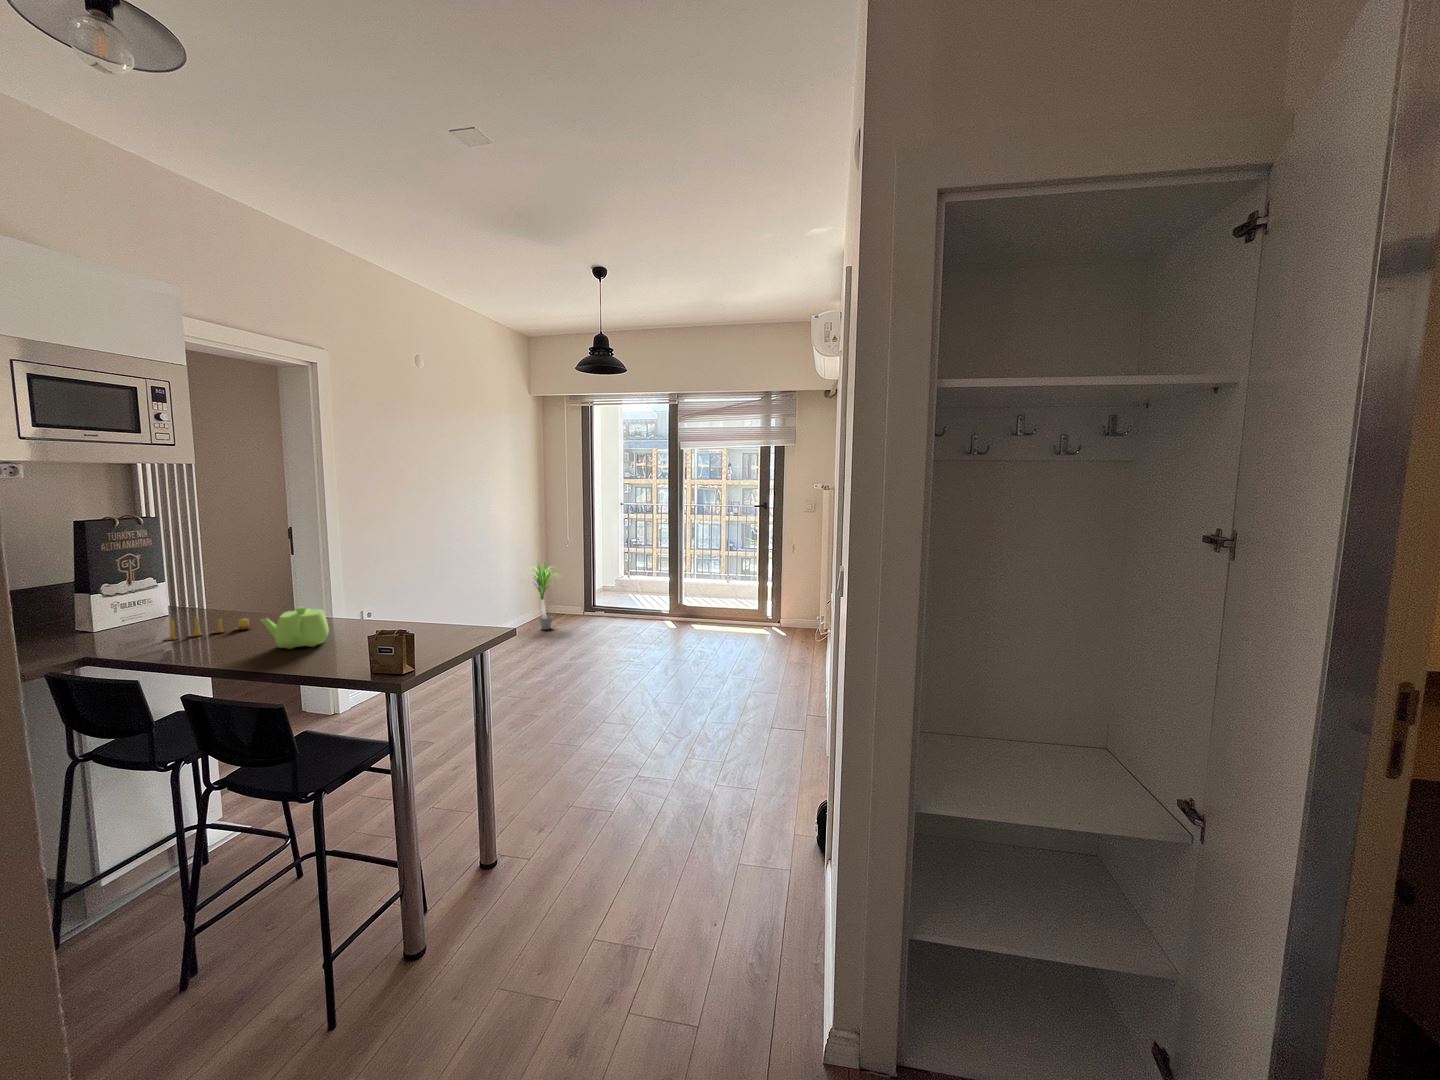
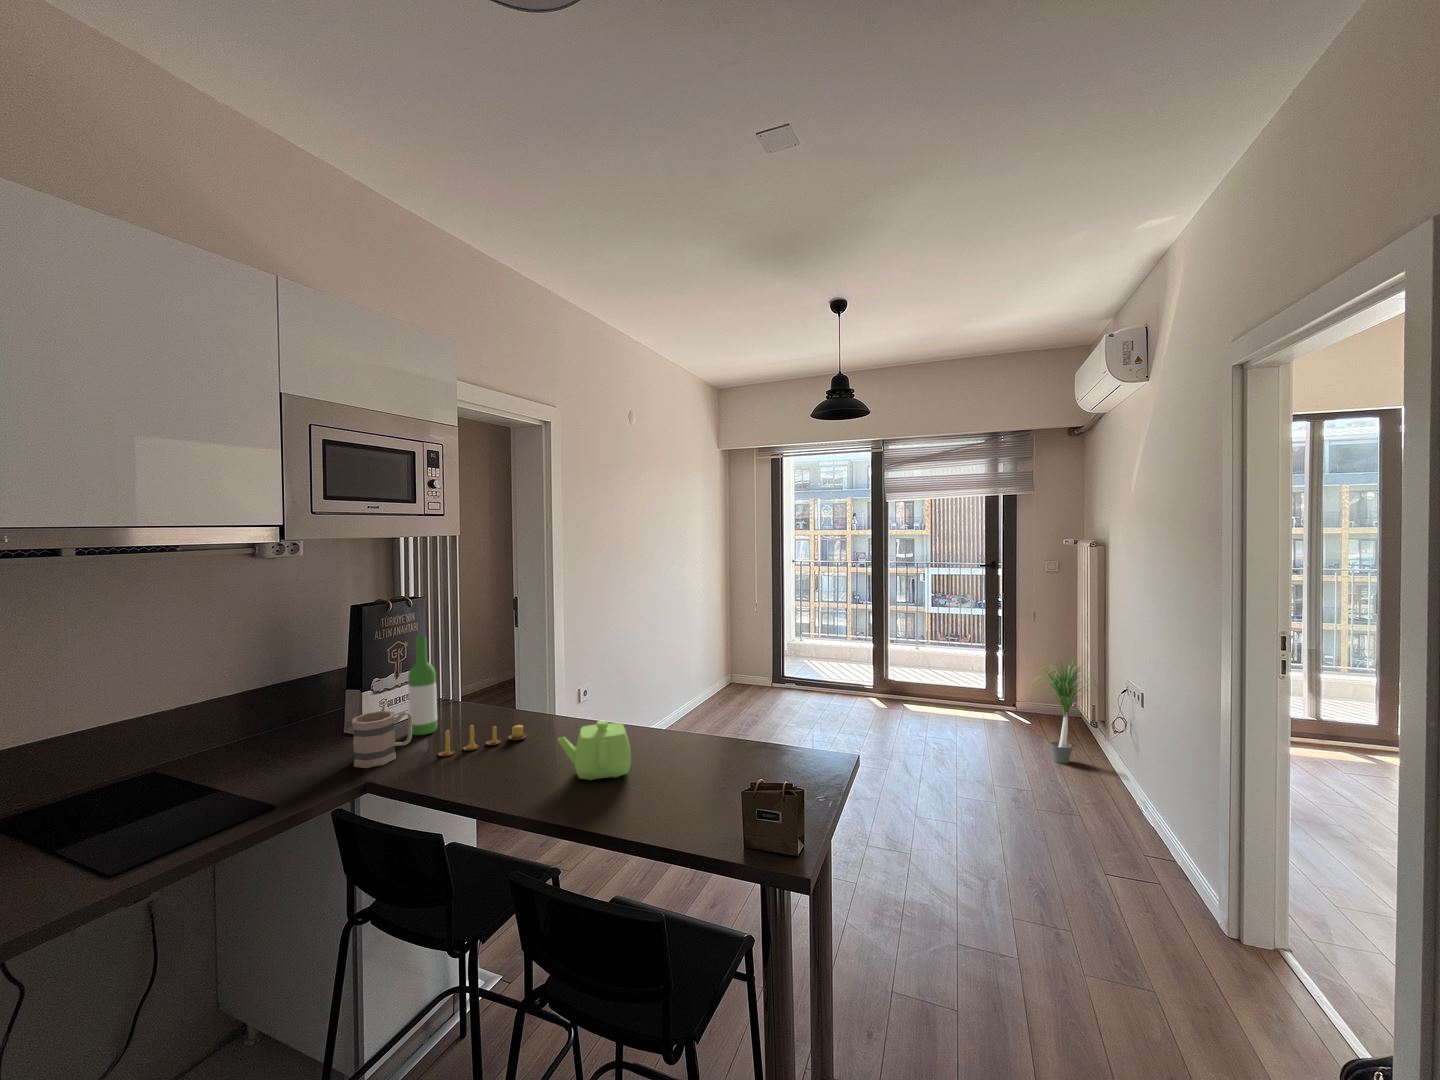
wine bottle: none [139,548,171,629] -> present [408,637,437,735]
potted plant: present [527,563,553,630] -> present [1035,659,1099,764]
mug: none [76,606,140,648] -> present [352,711,413,768]

